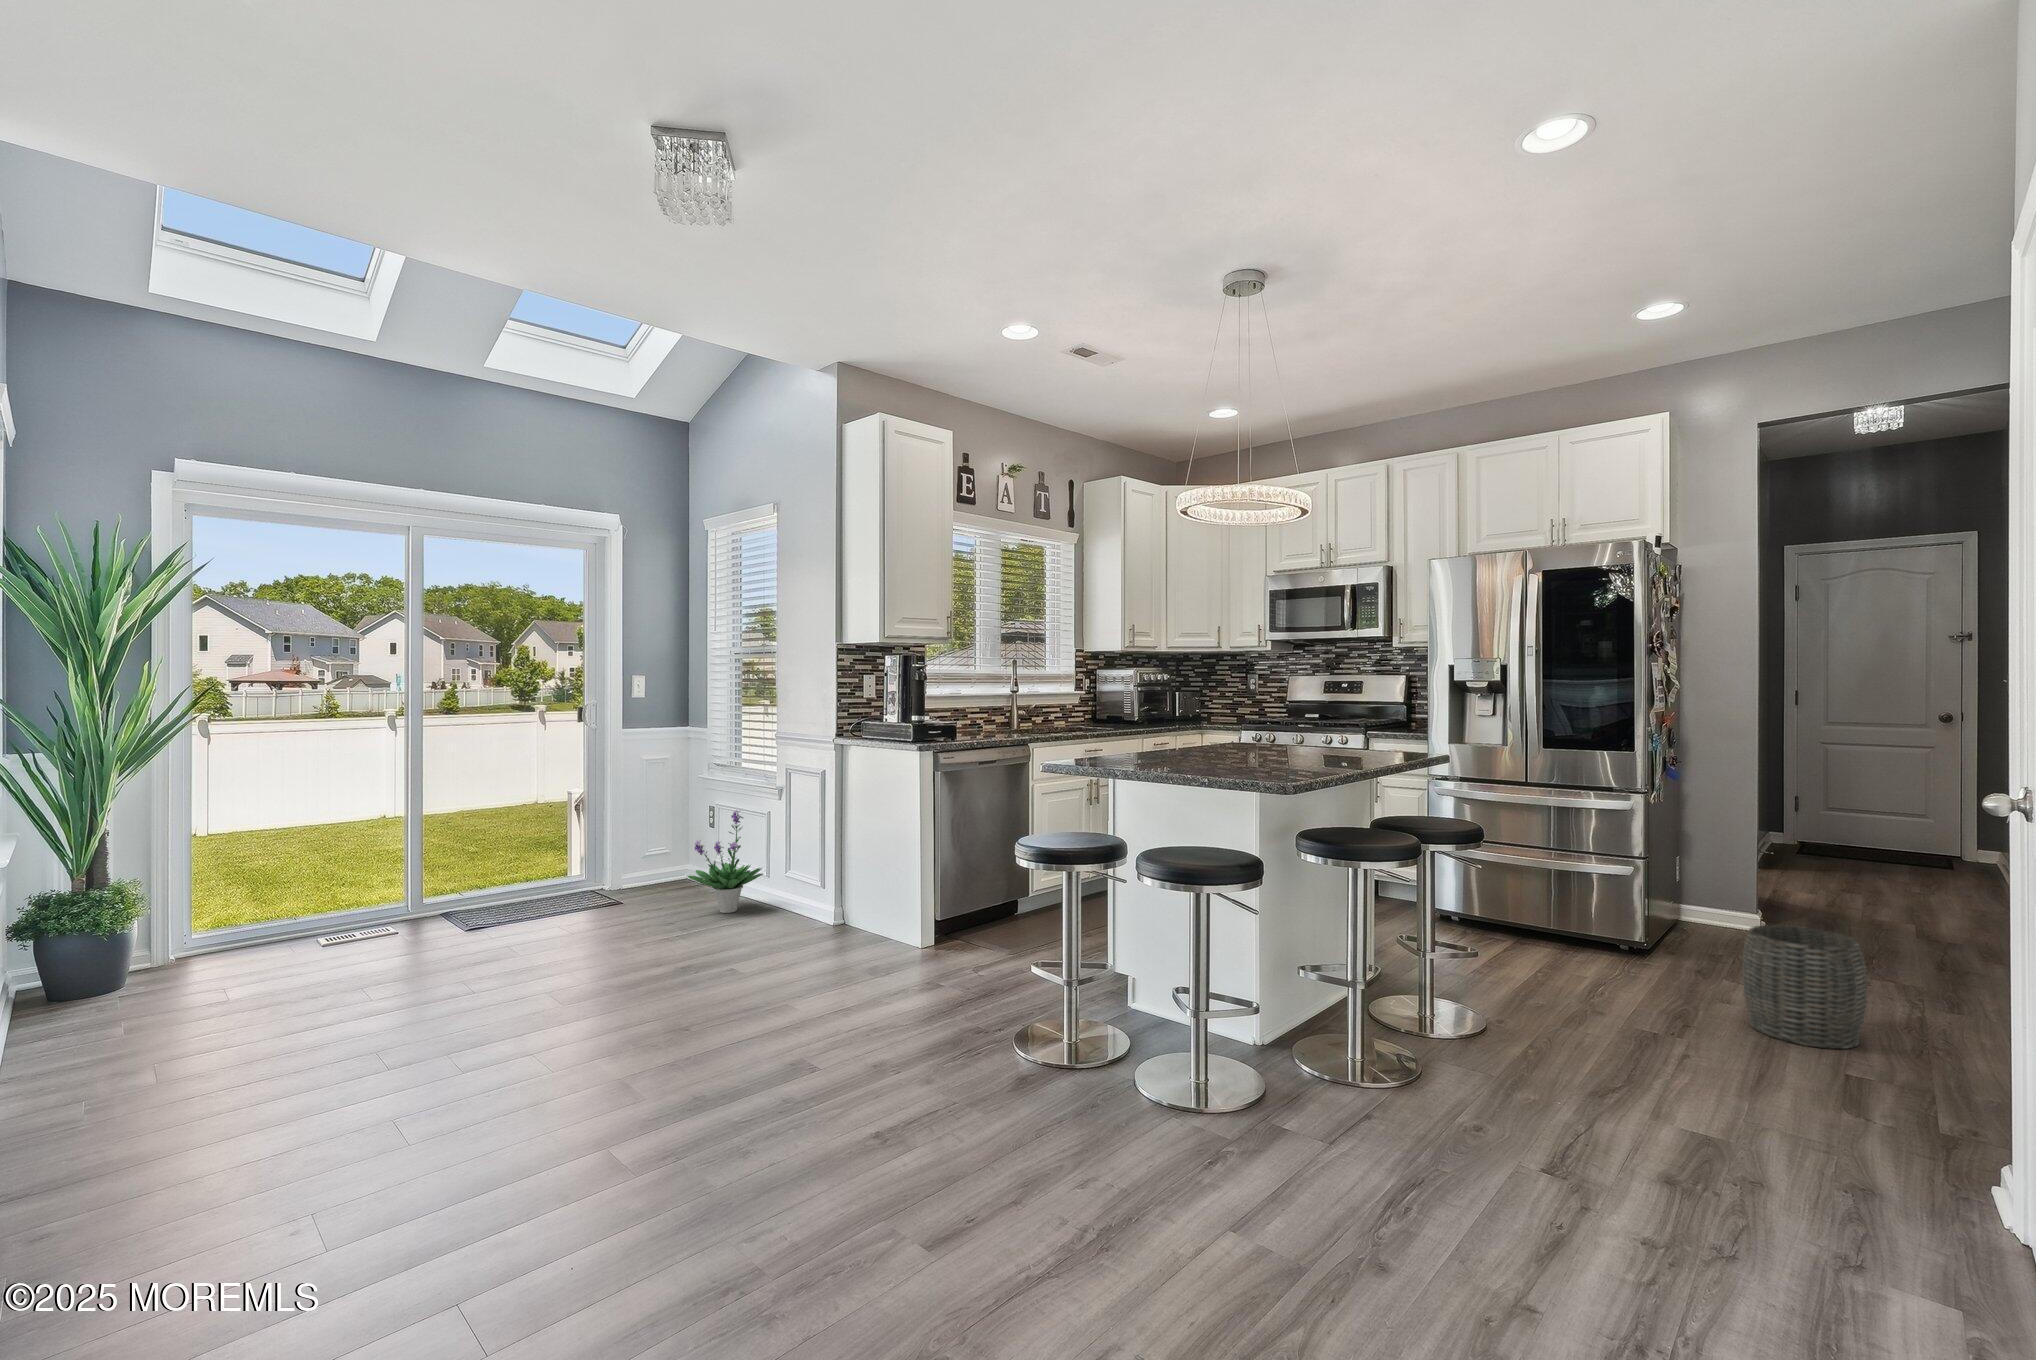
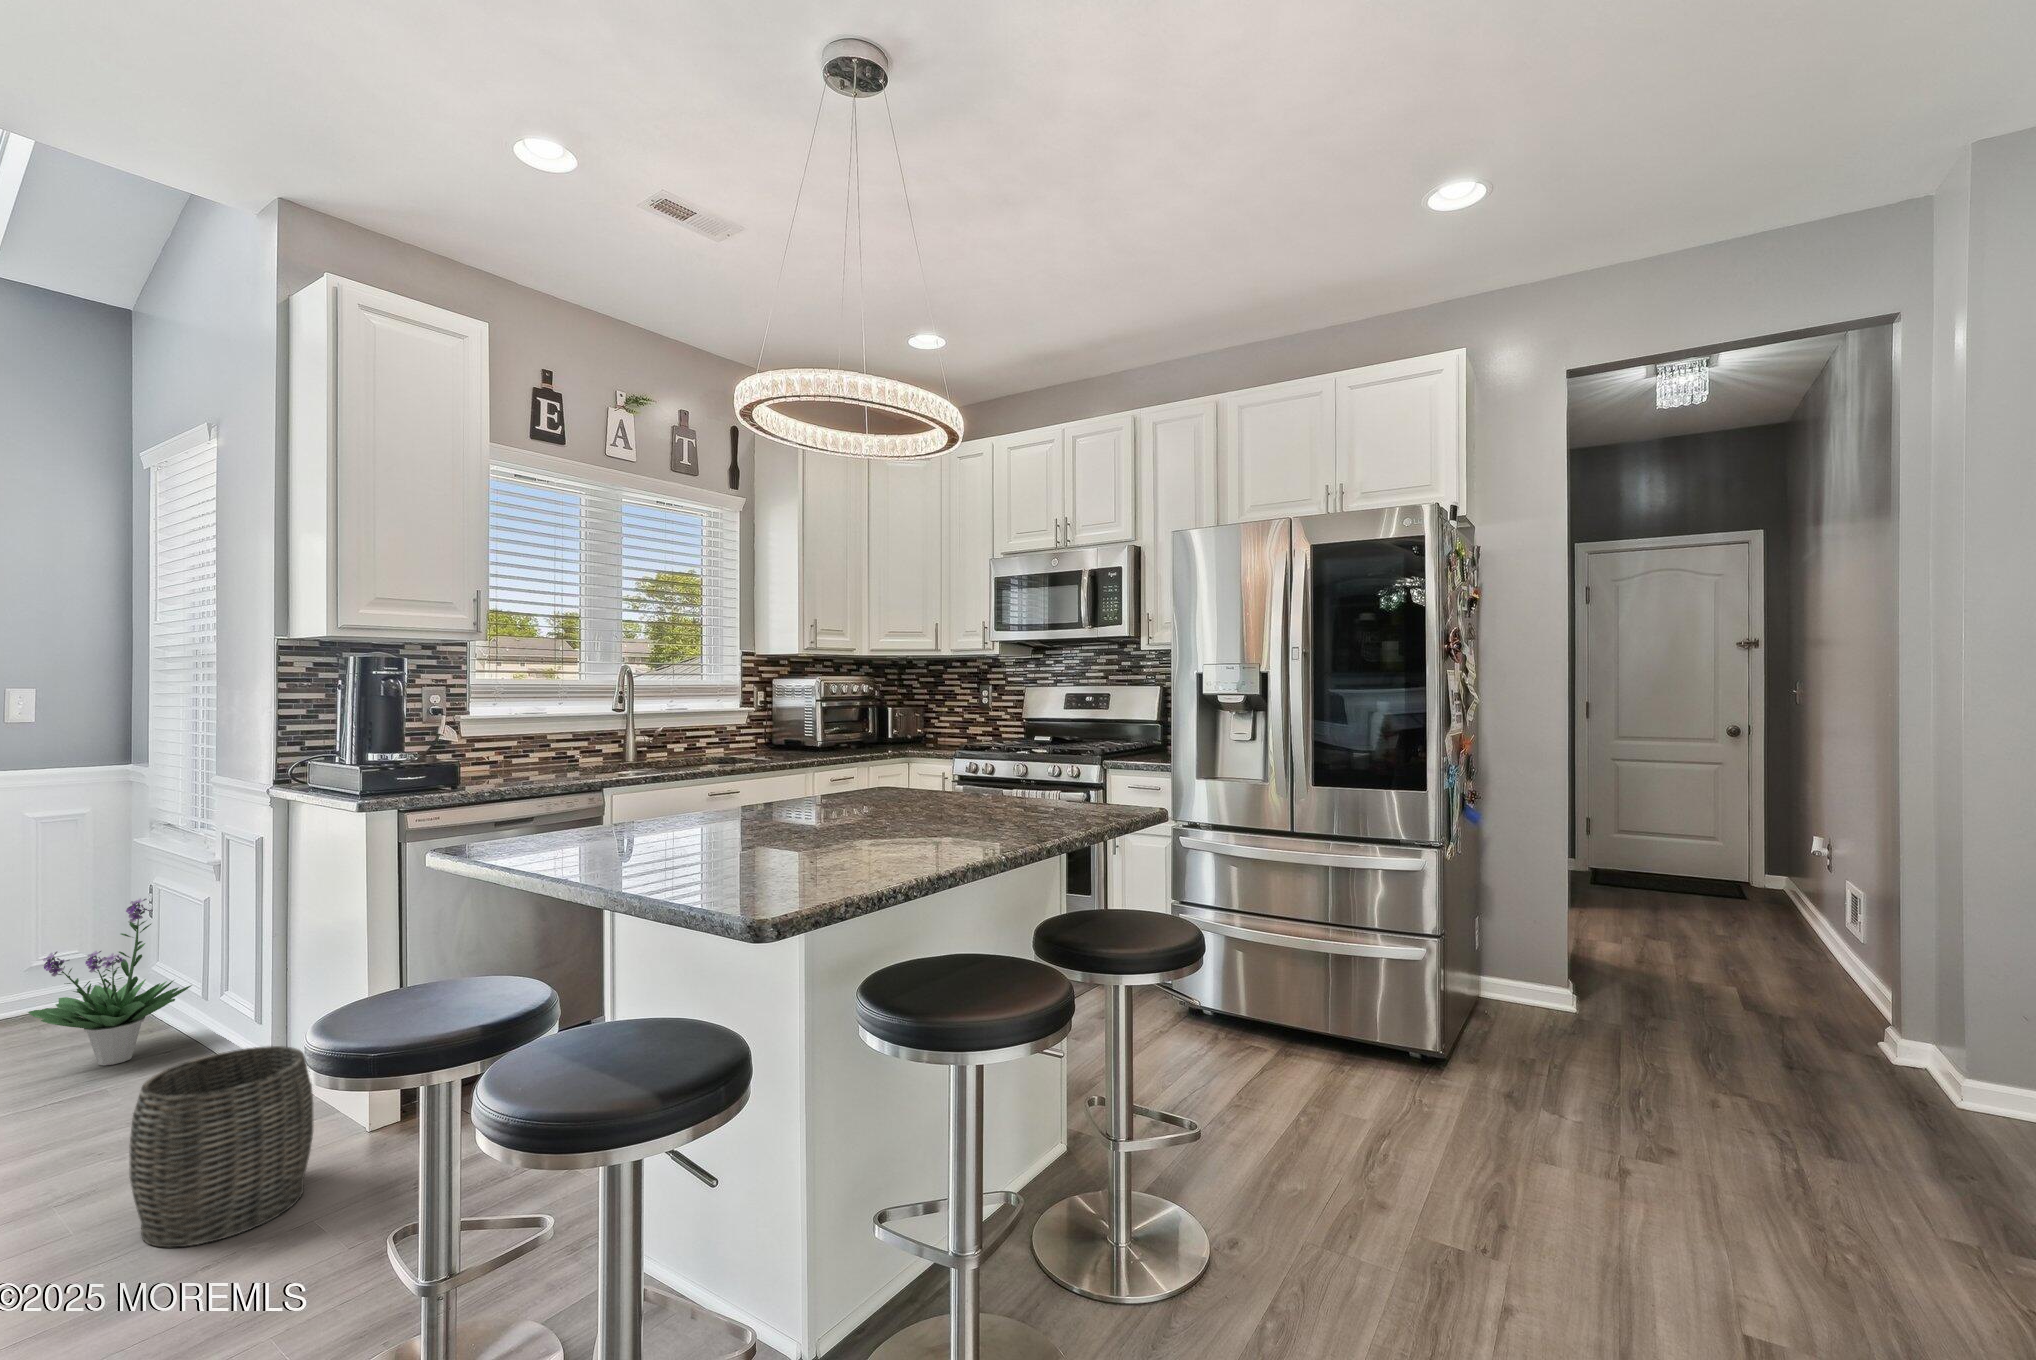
woven basket: present [1742,925,1867,1049] -> present [130,1046,313,1247]

